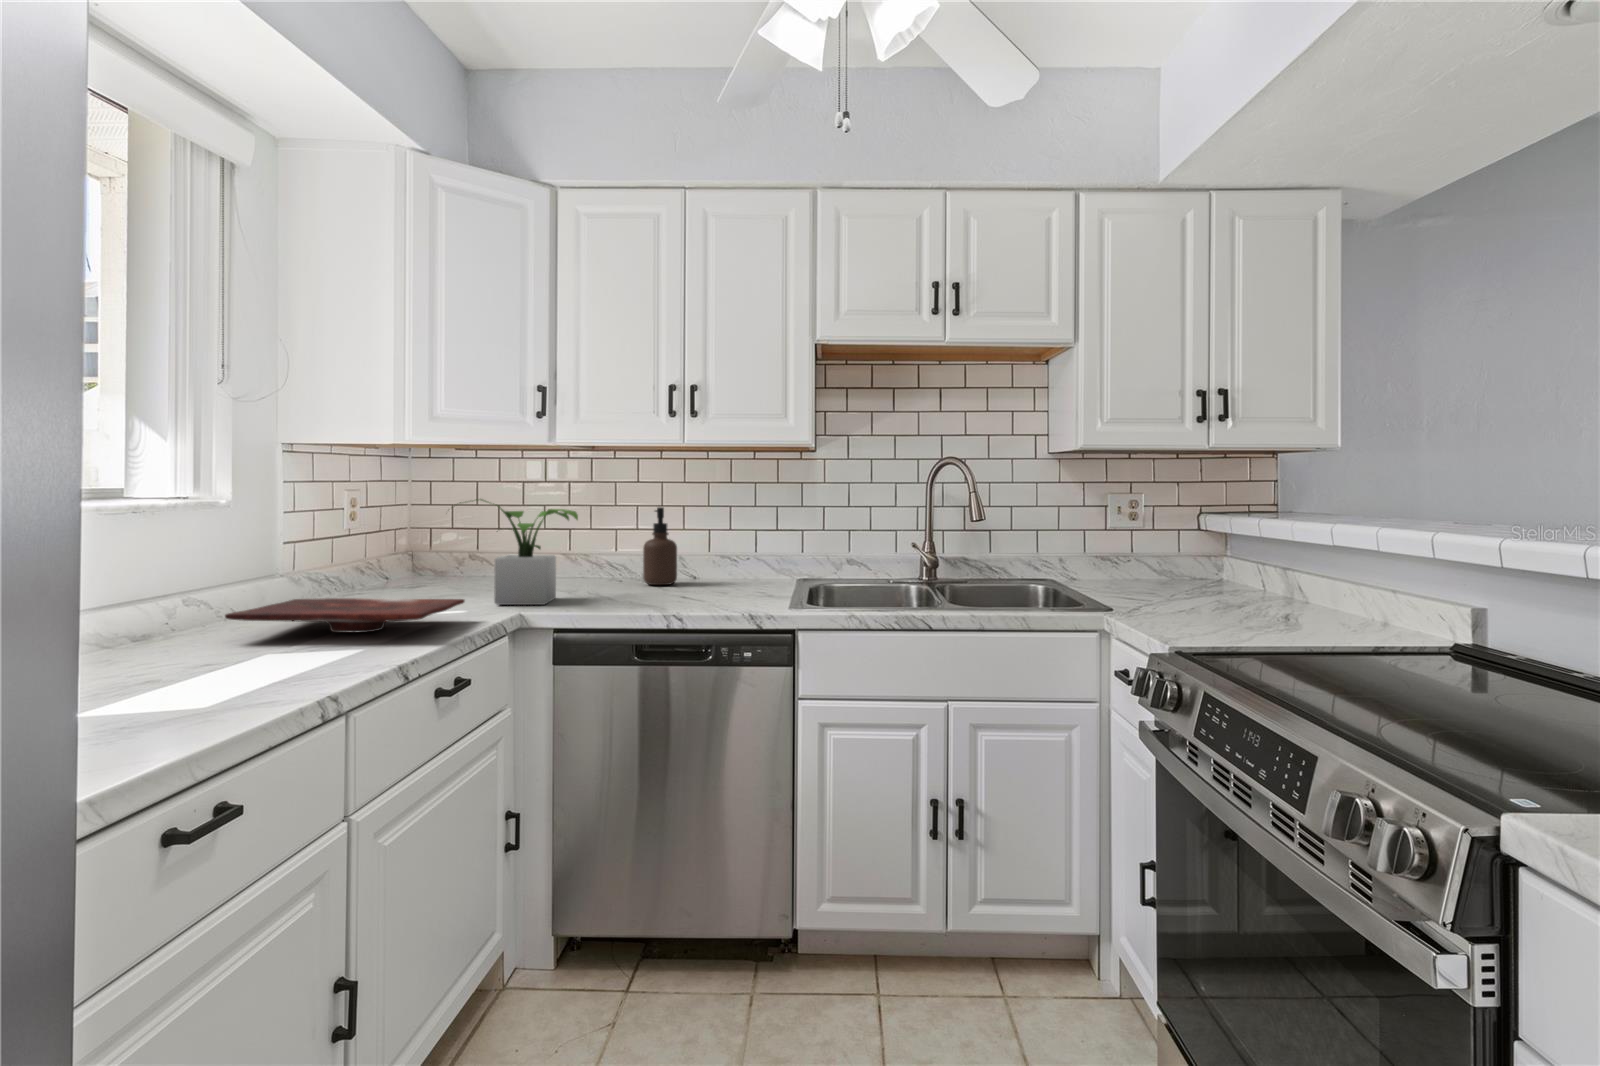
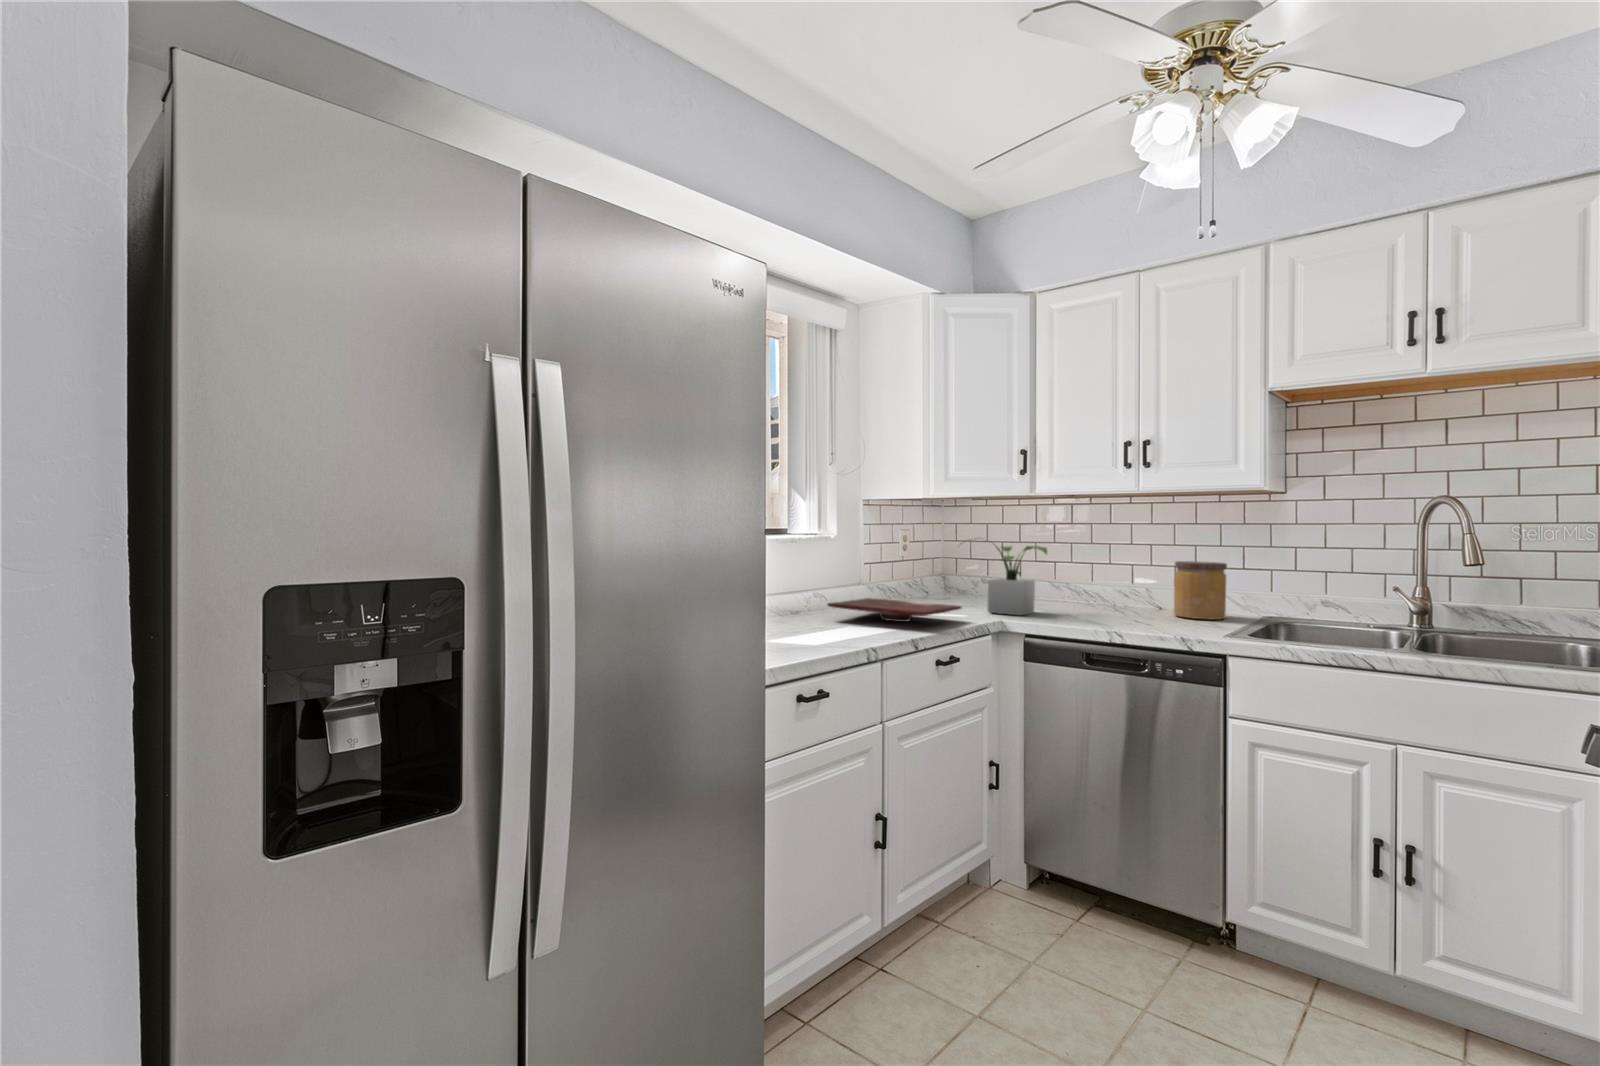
soap dispenser: present [643,507,677,585] -> none [1111,546,1142,609]
jar: none [717,524,770,590] -> present [1174,561,1227,619]

